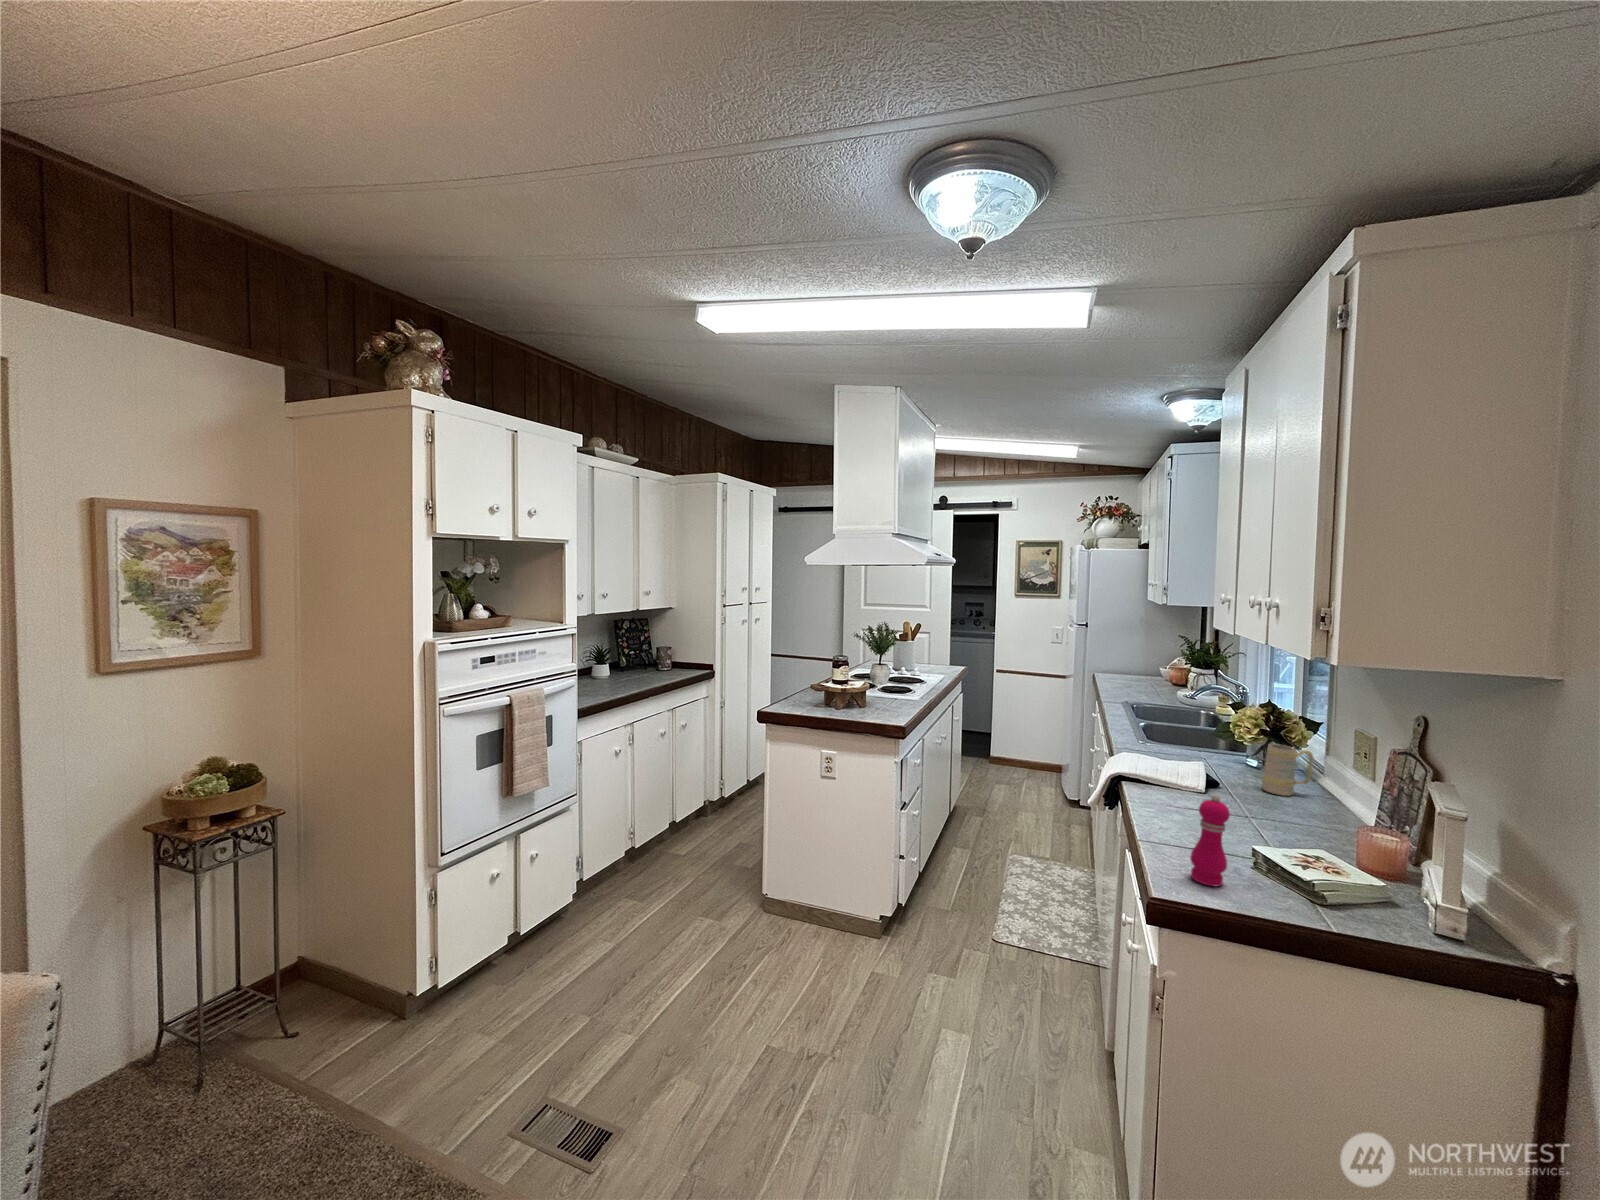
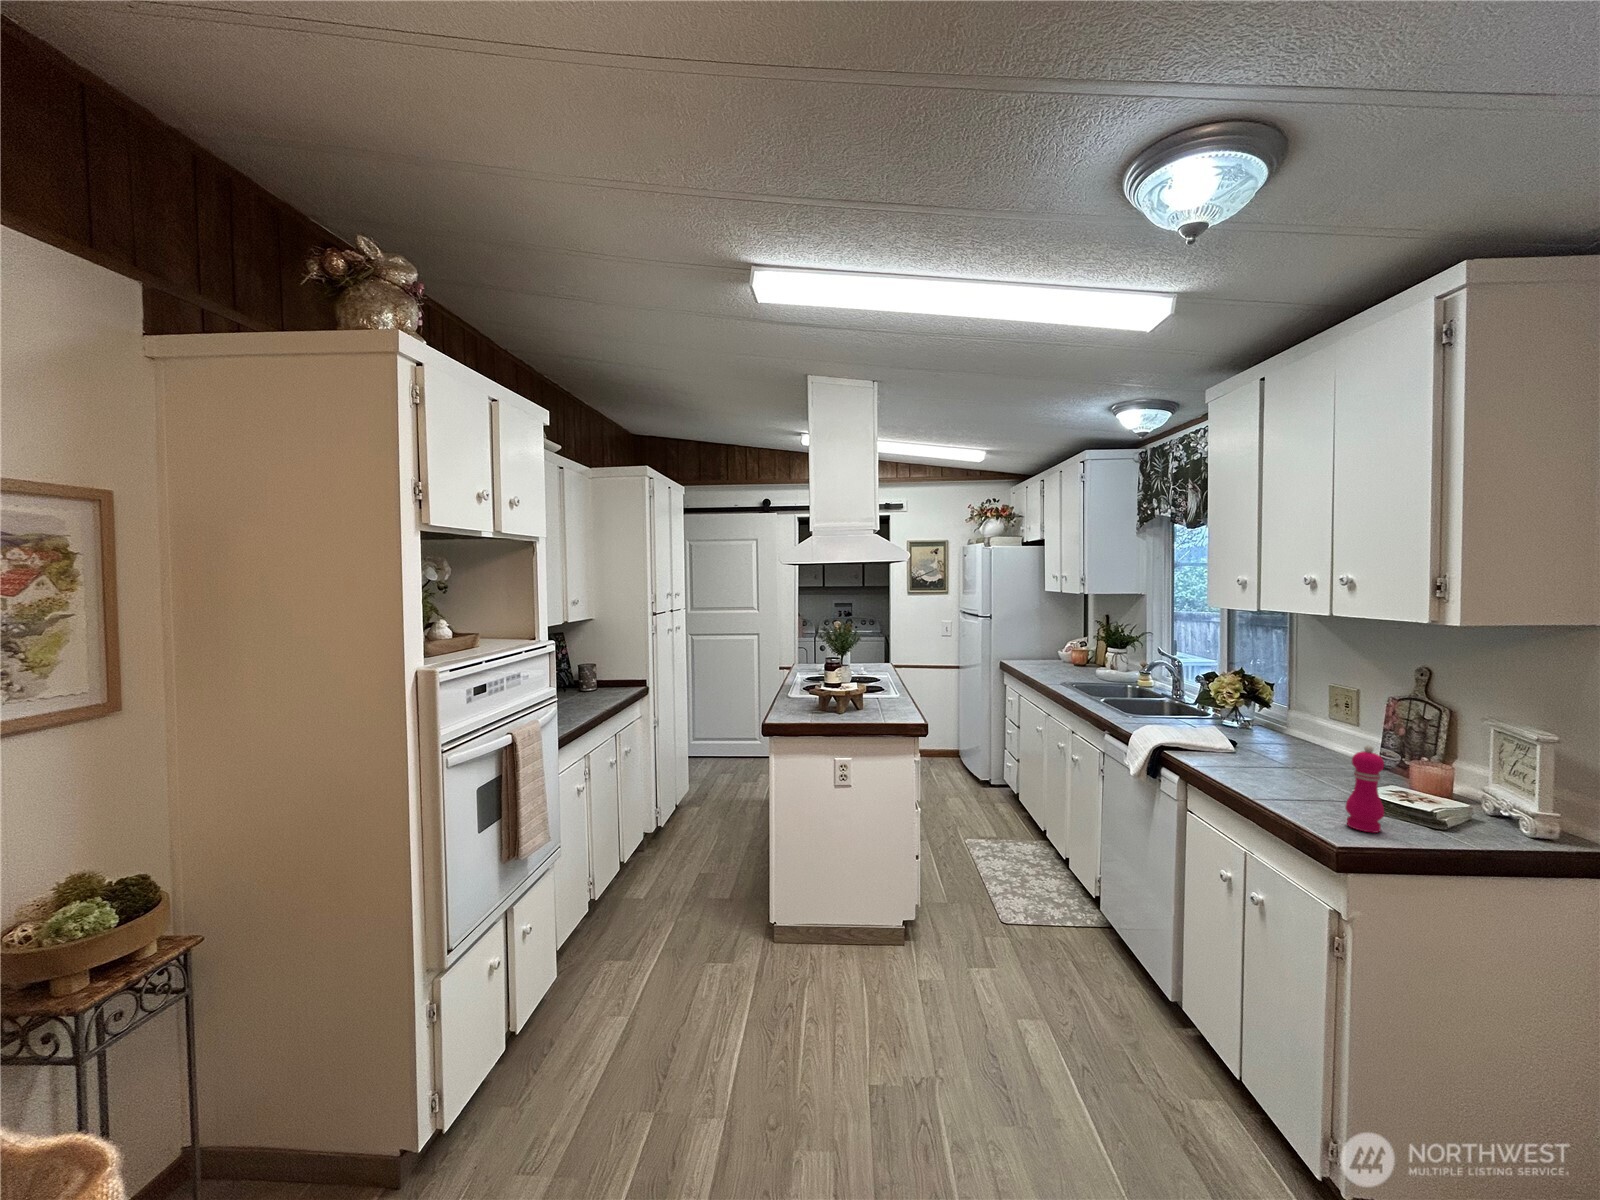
mug: present [1262,744,1314,796] -> none [1268,701,1311,746]

